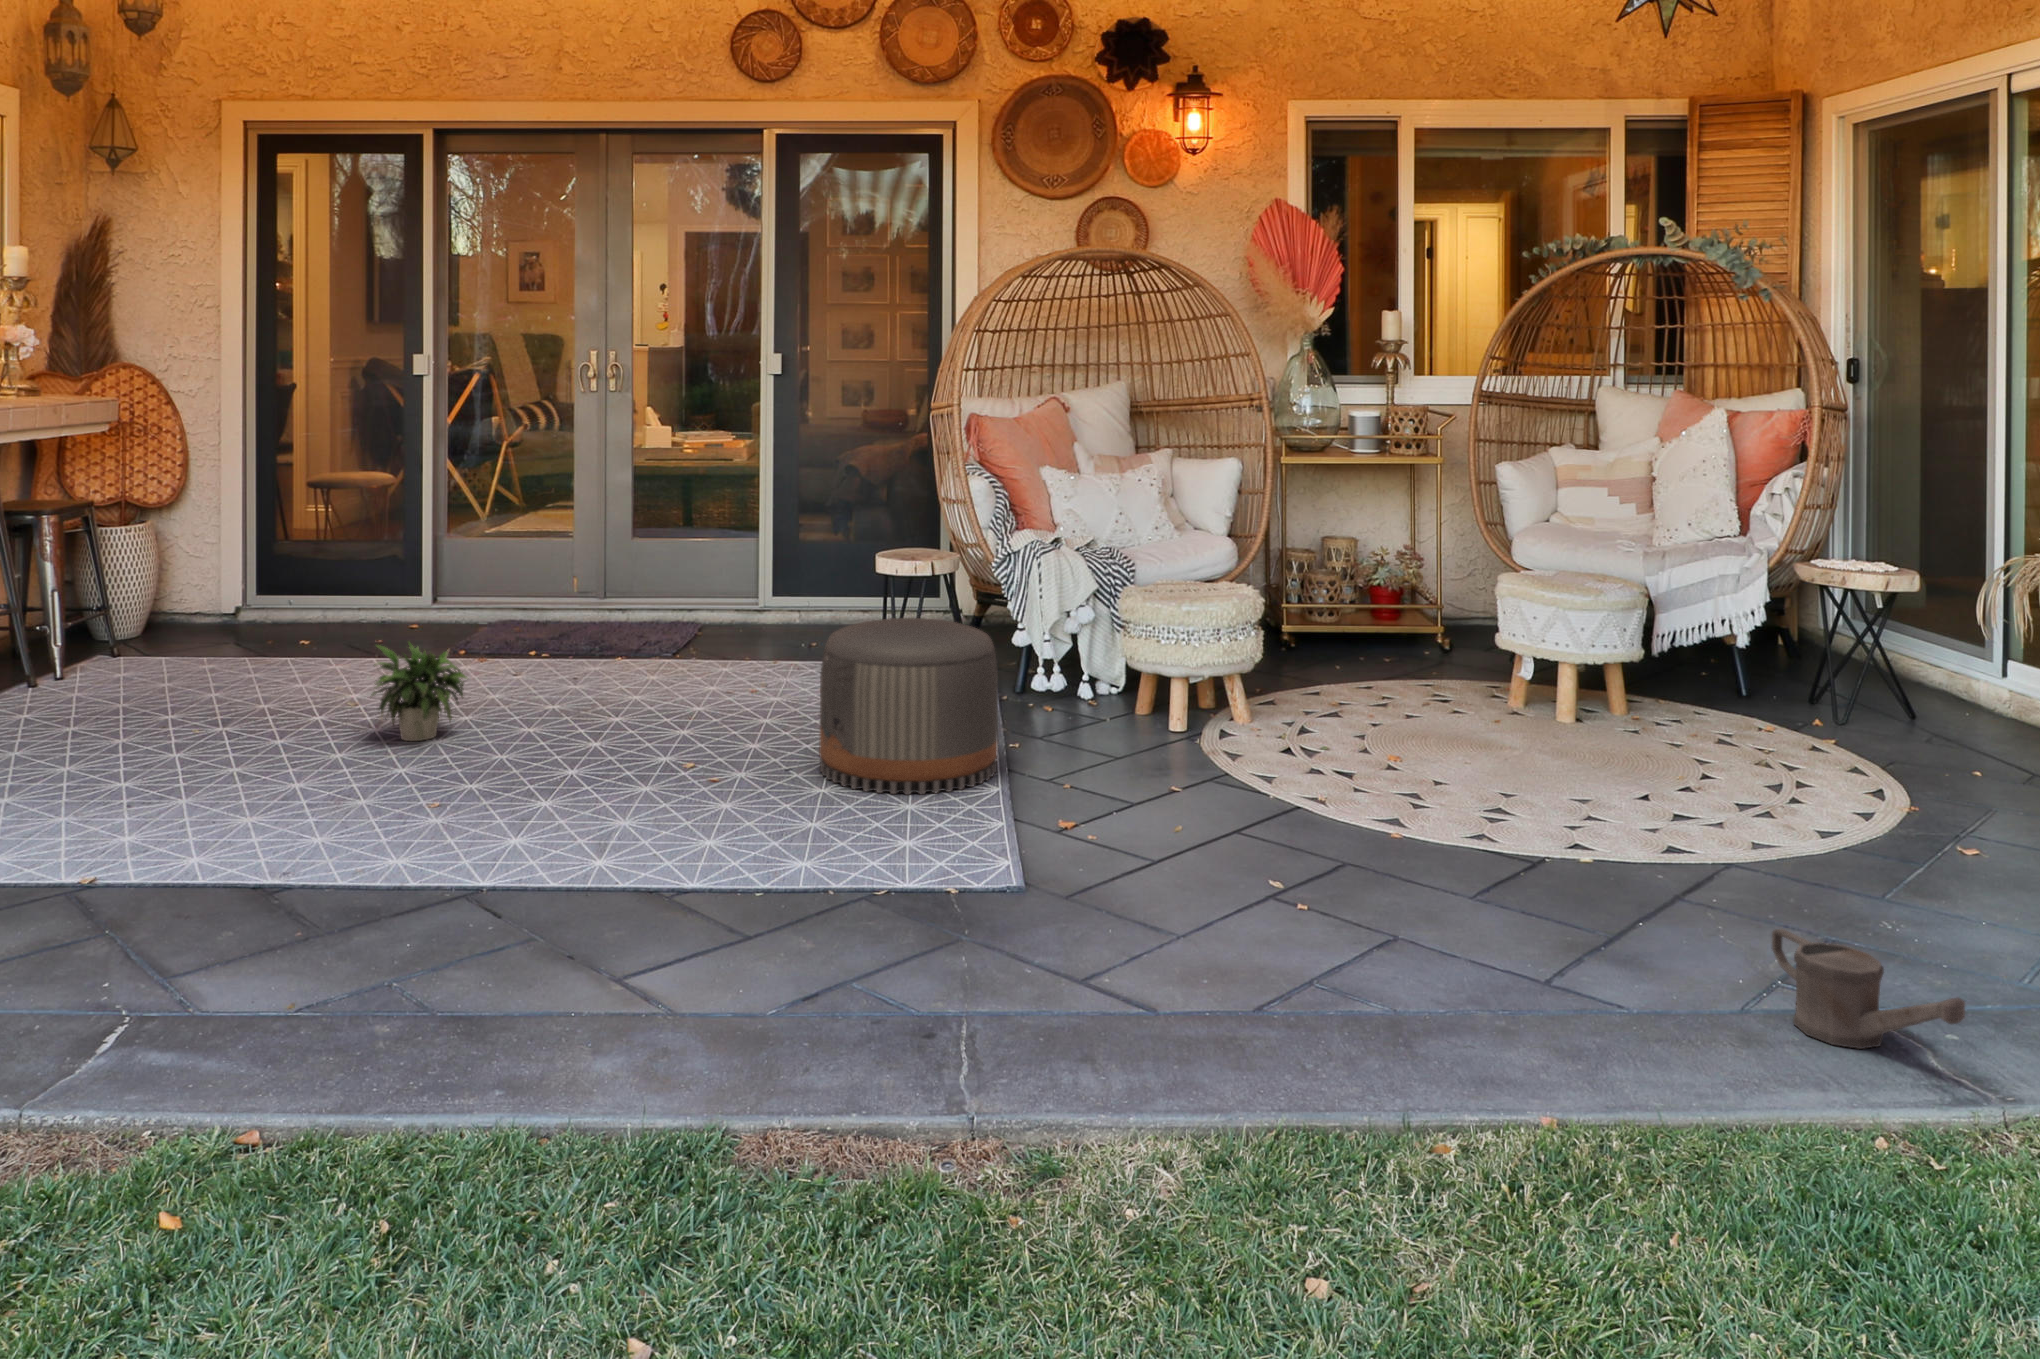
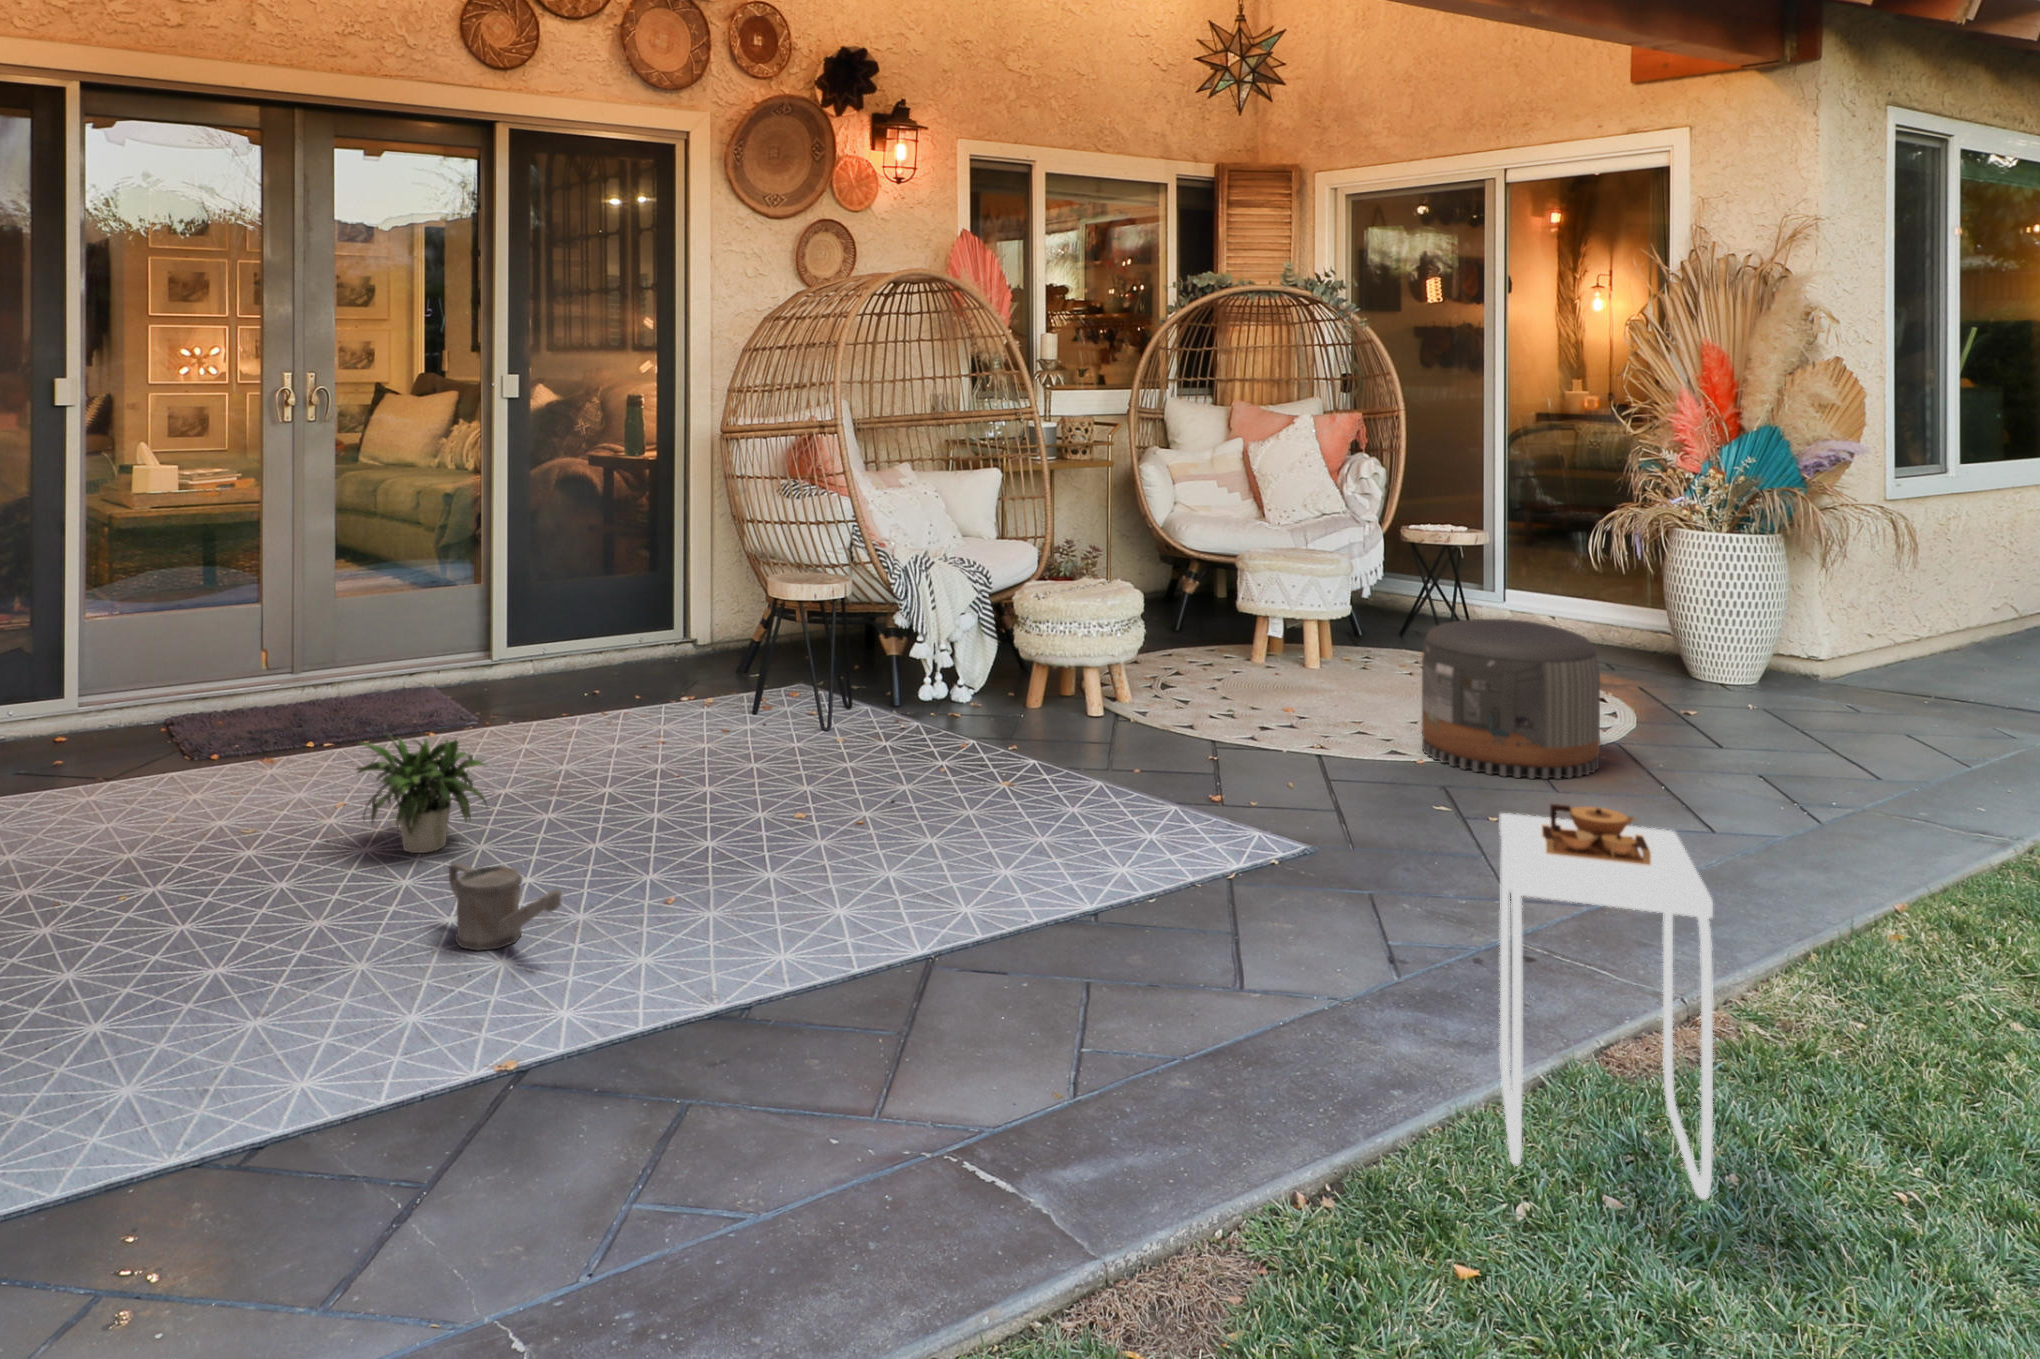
pouf: present [819,618,998,795] -> present [1422,619,1600,779]
side table: none [385,817,702,1278] -> present [1500,804,1713,1200]
watering can: present [1772,929,1965,1049] -> present [449,862,562,950]

